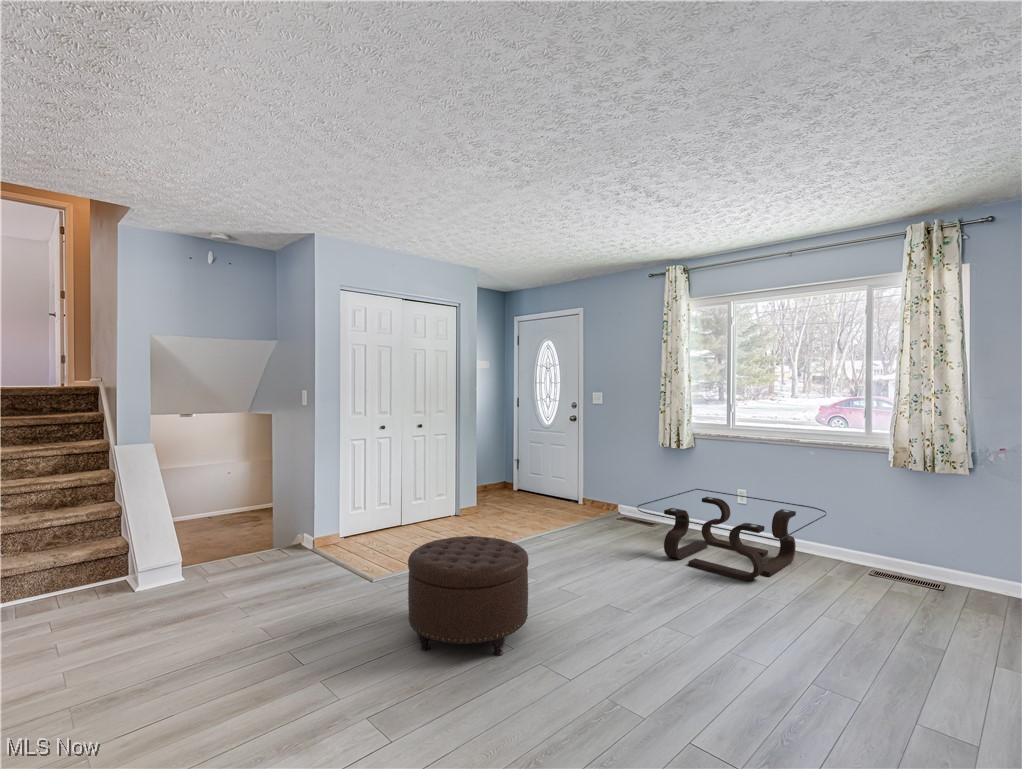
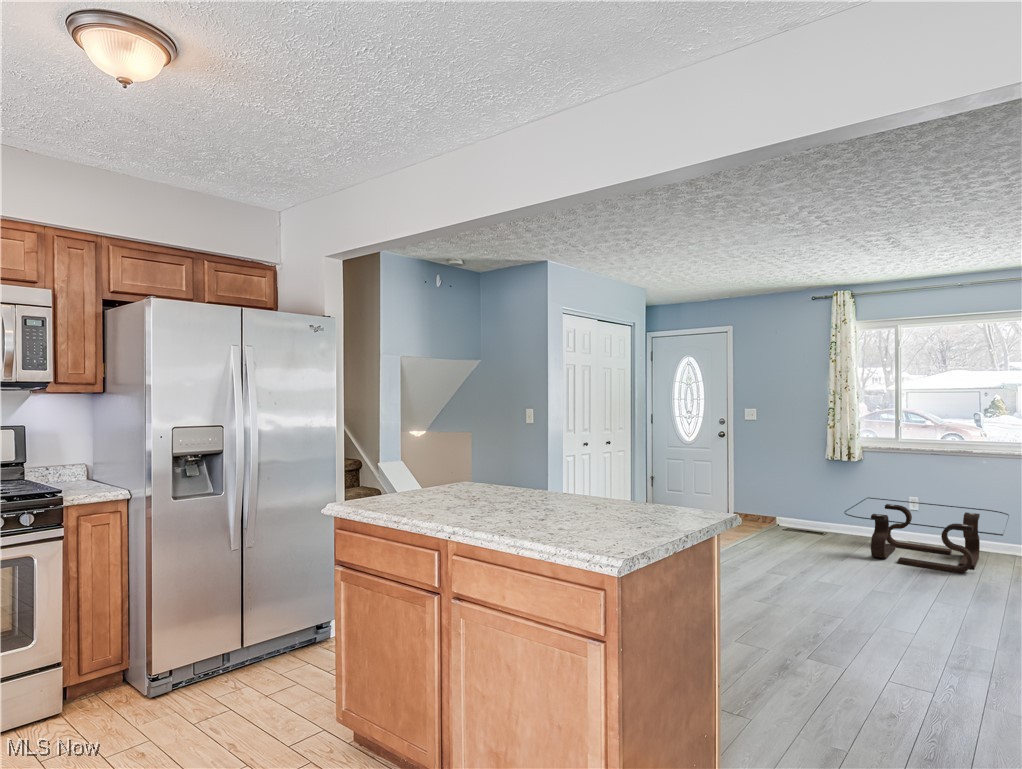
ottoman: present [408,536,528,655] -> none [741,537,851,629]

